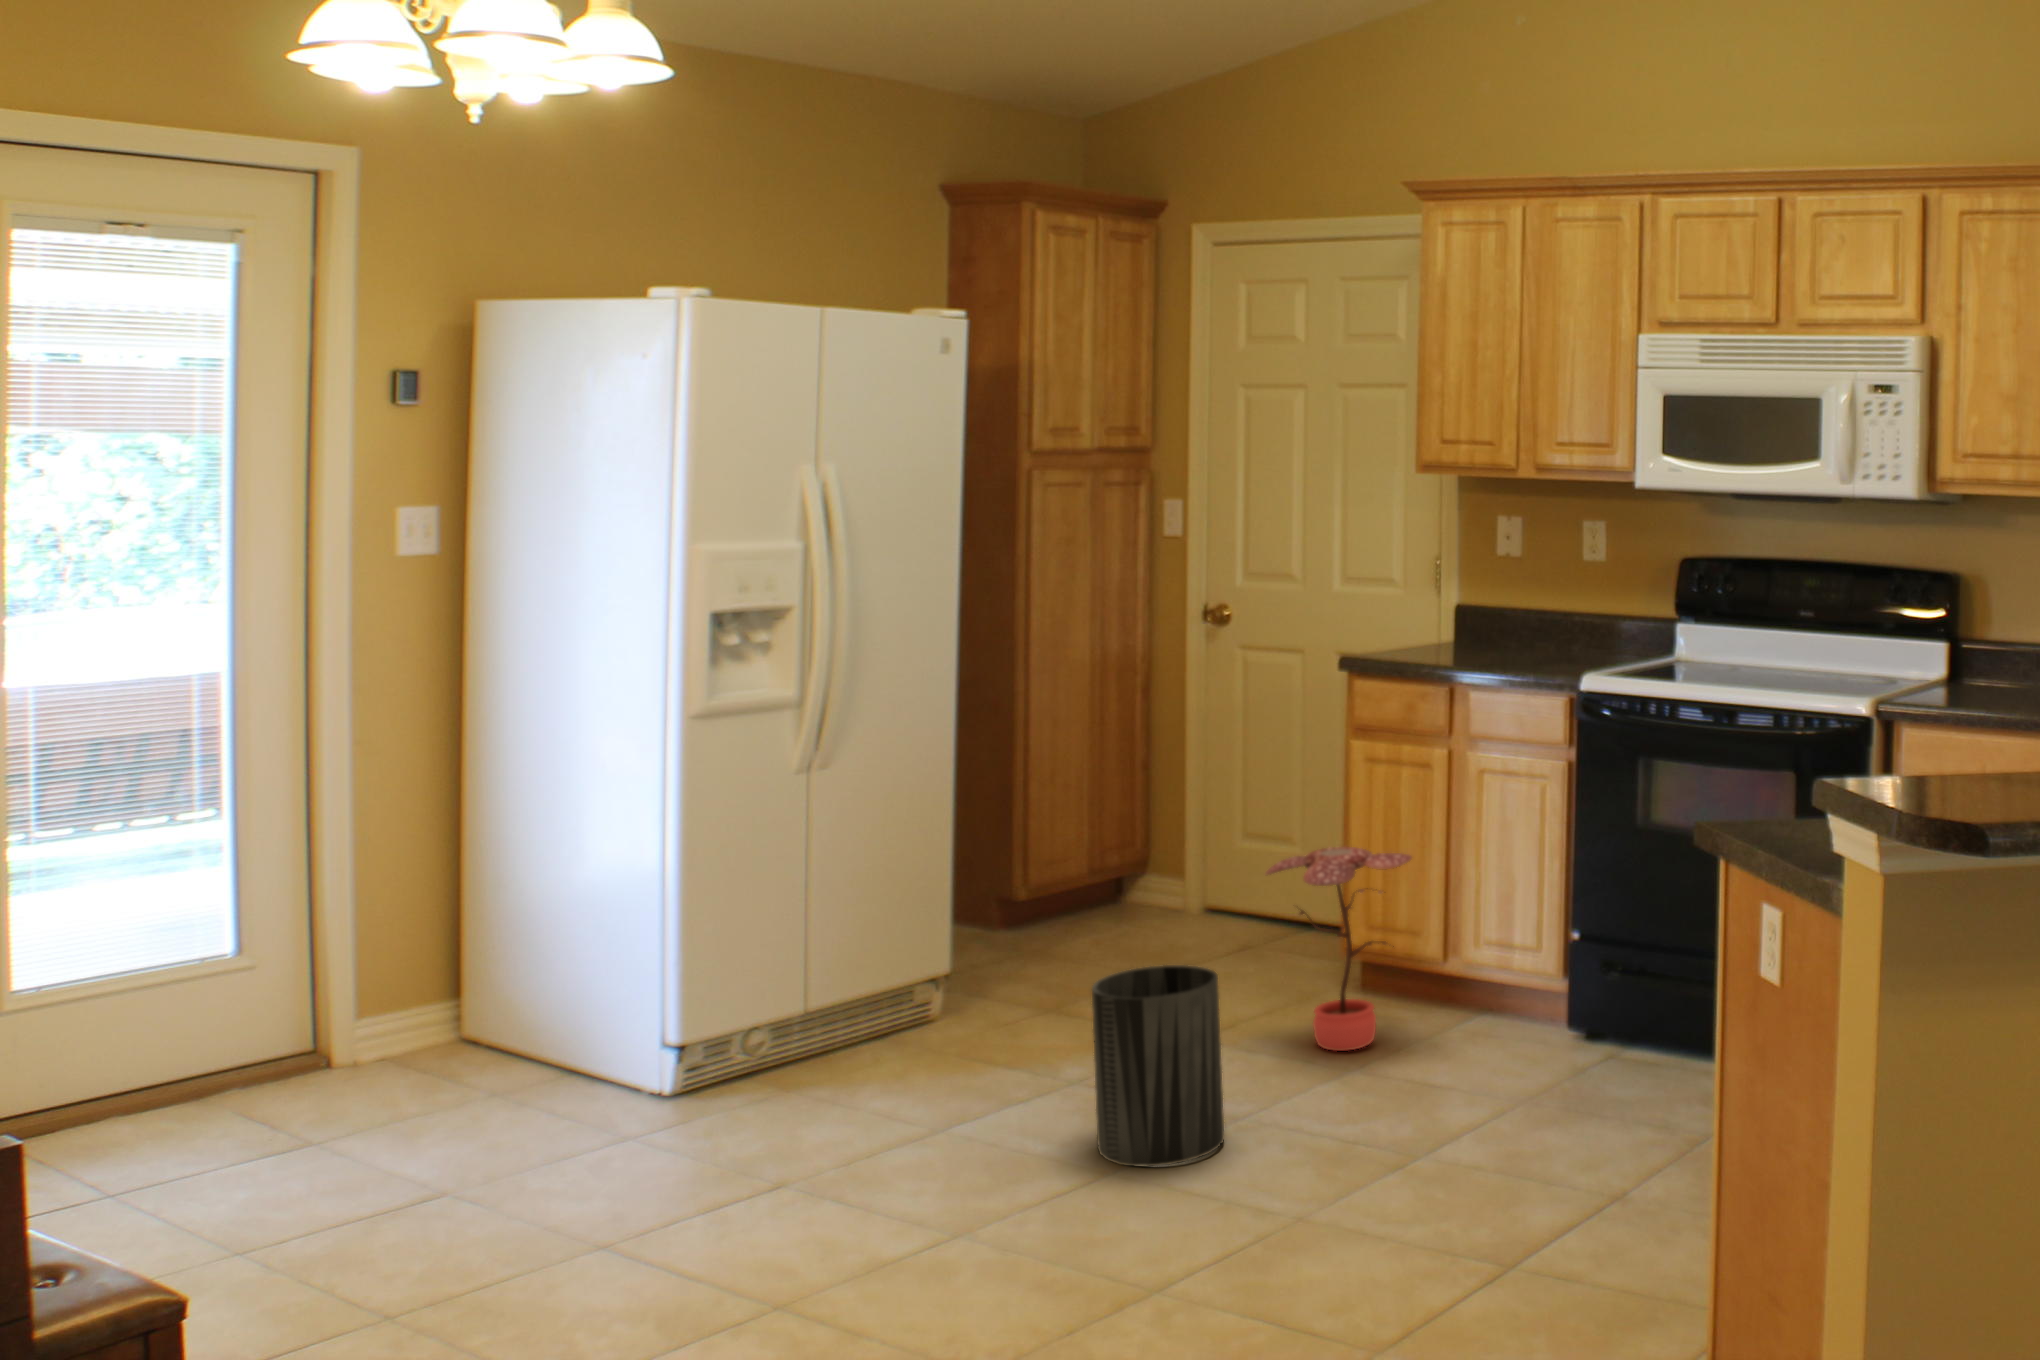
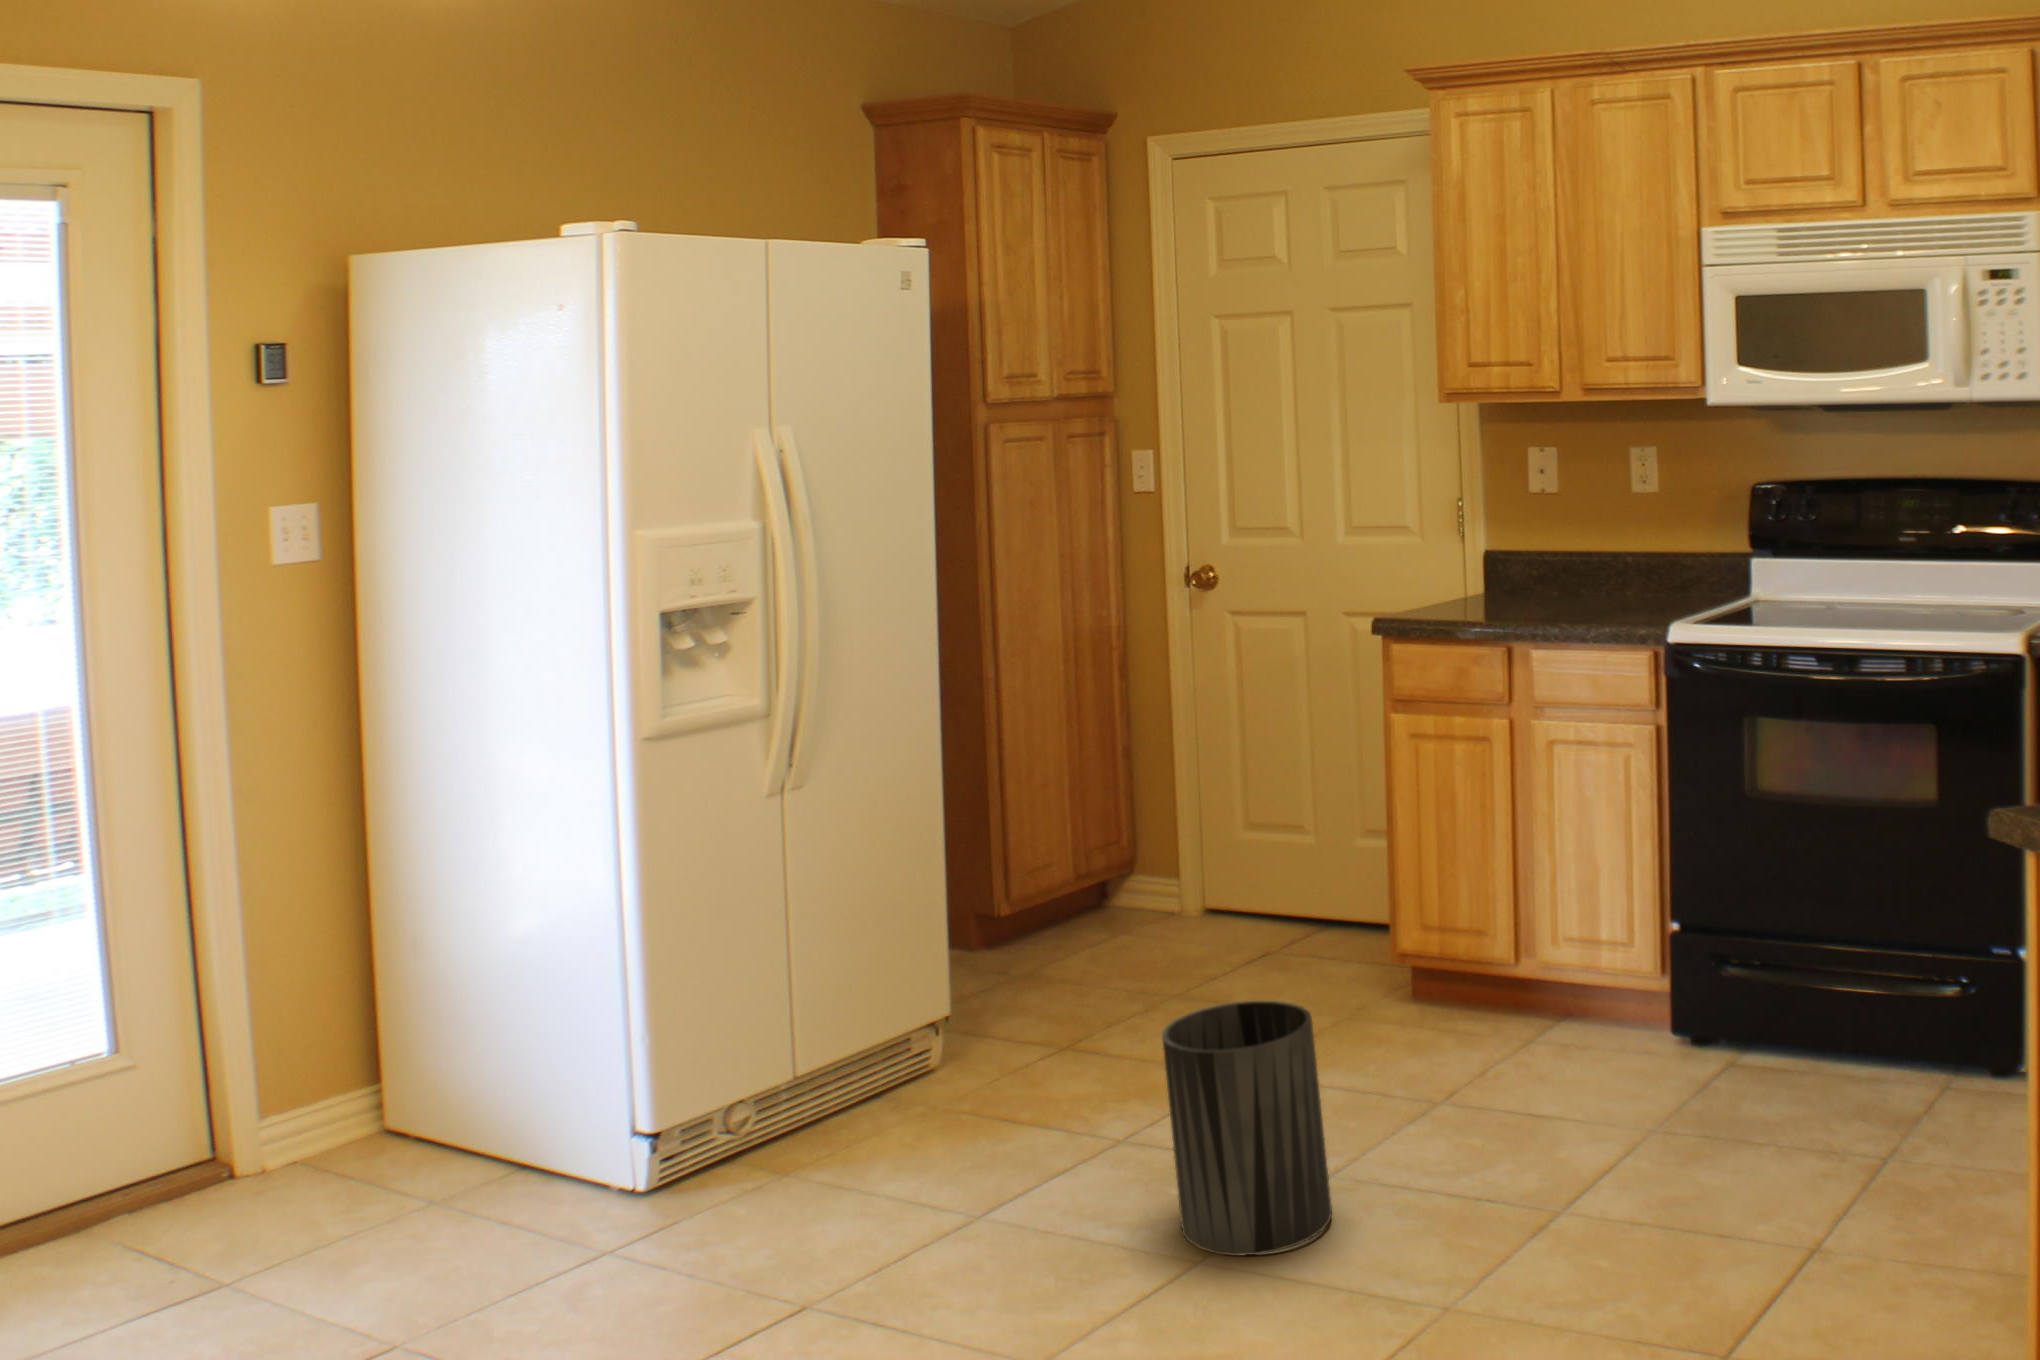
potted plant: present [1266,847,1412,1051] -> none [1312,840,1482,1078]

